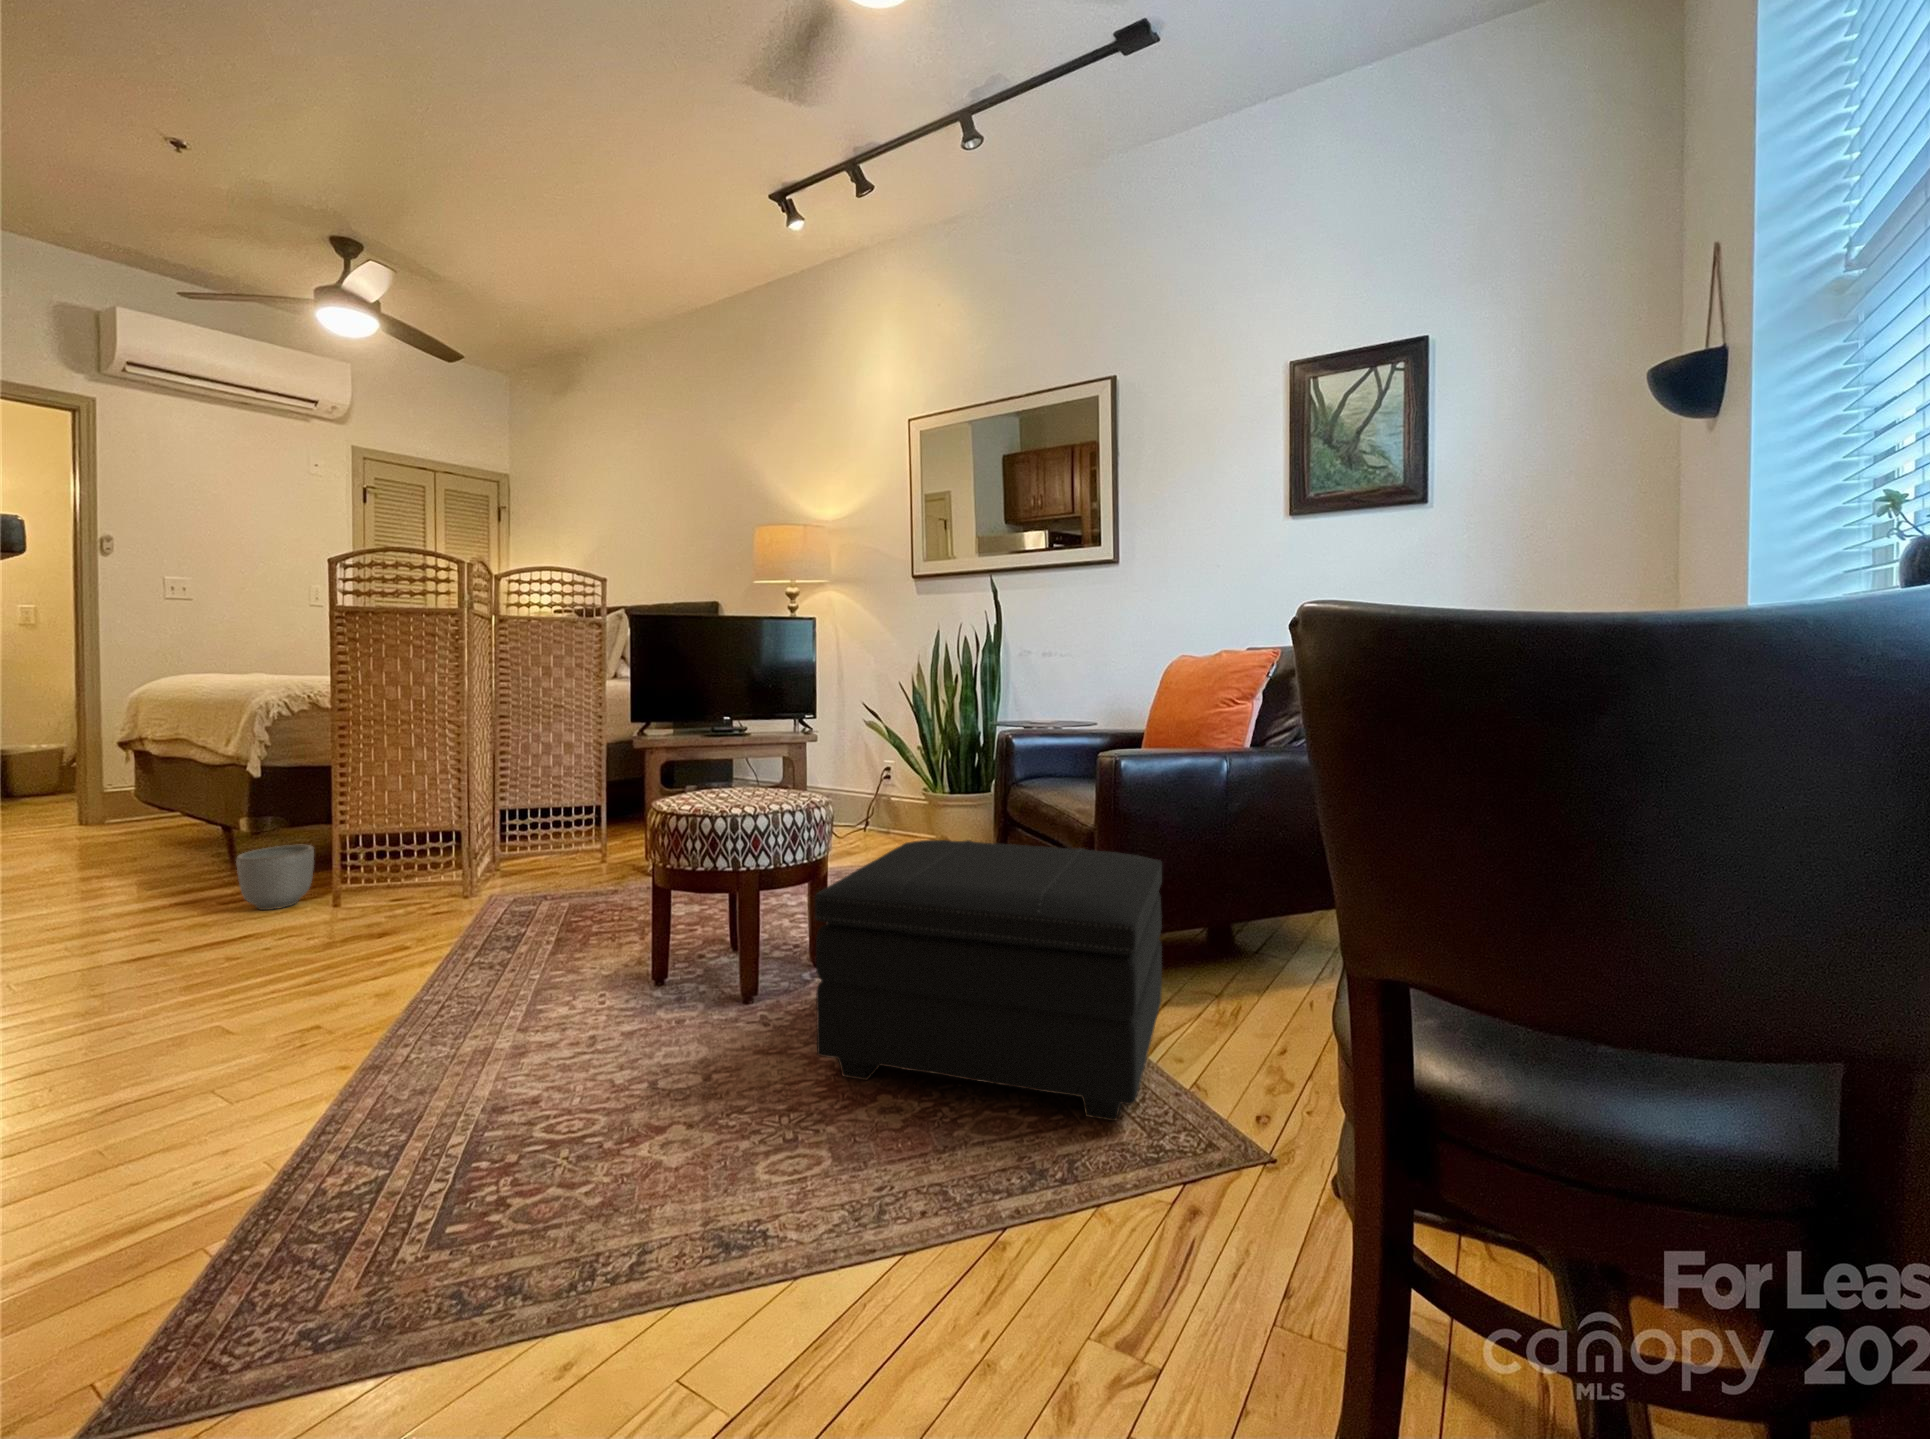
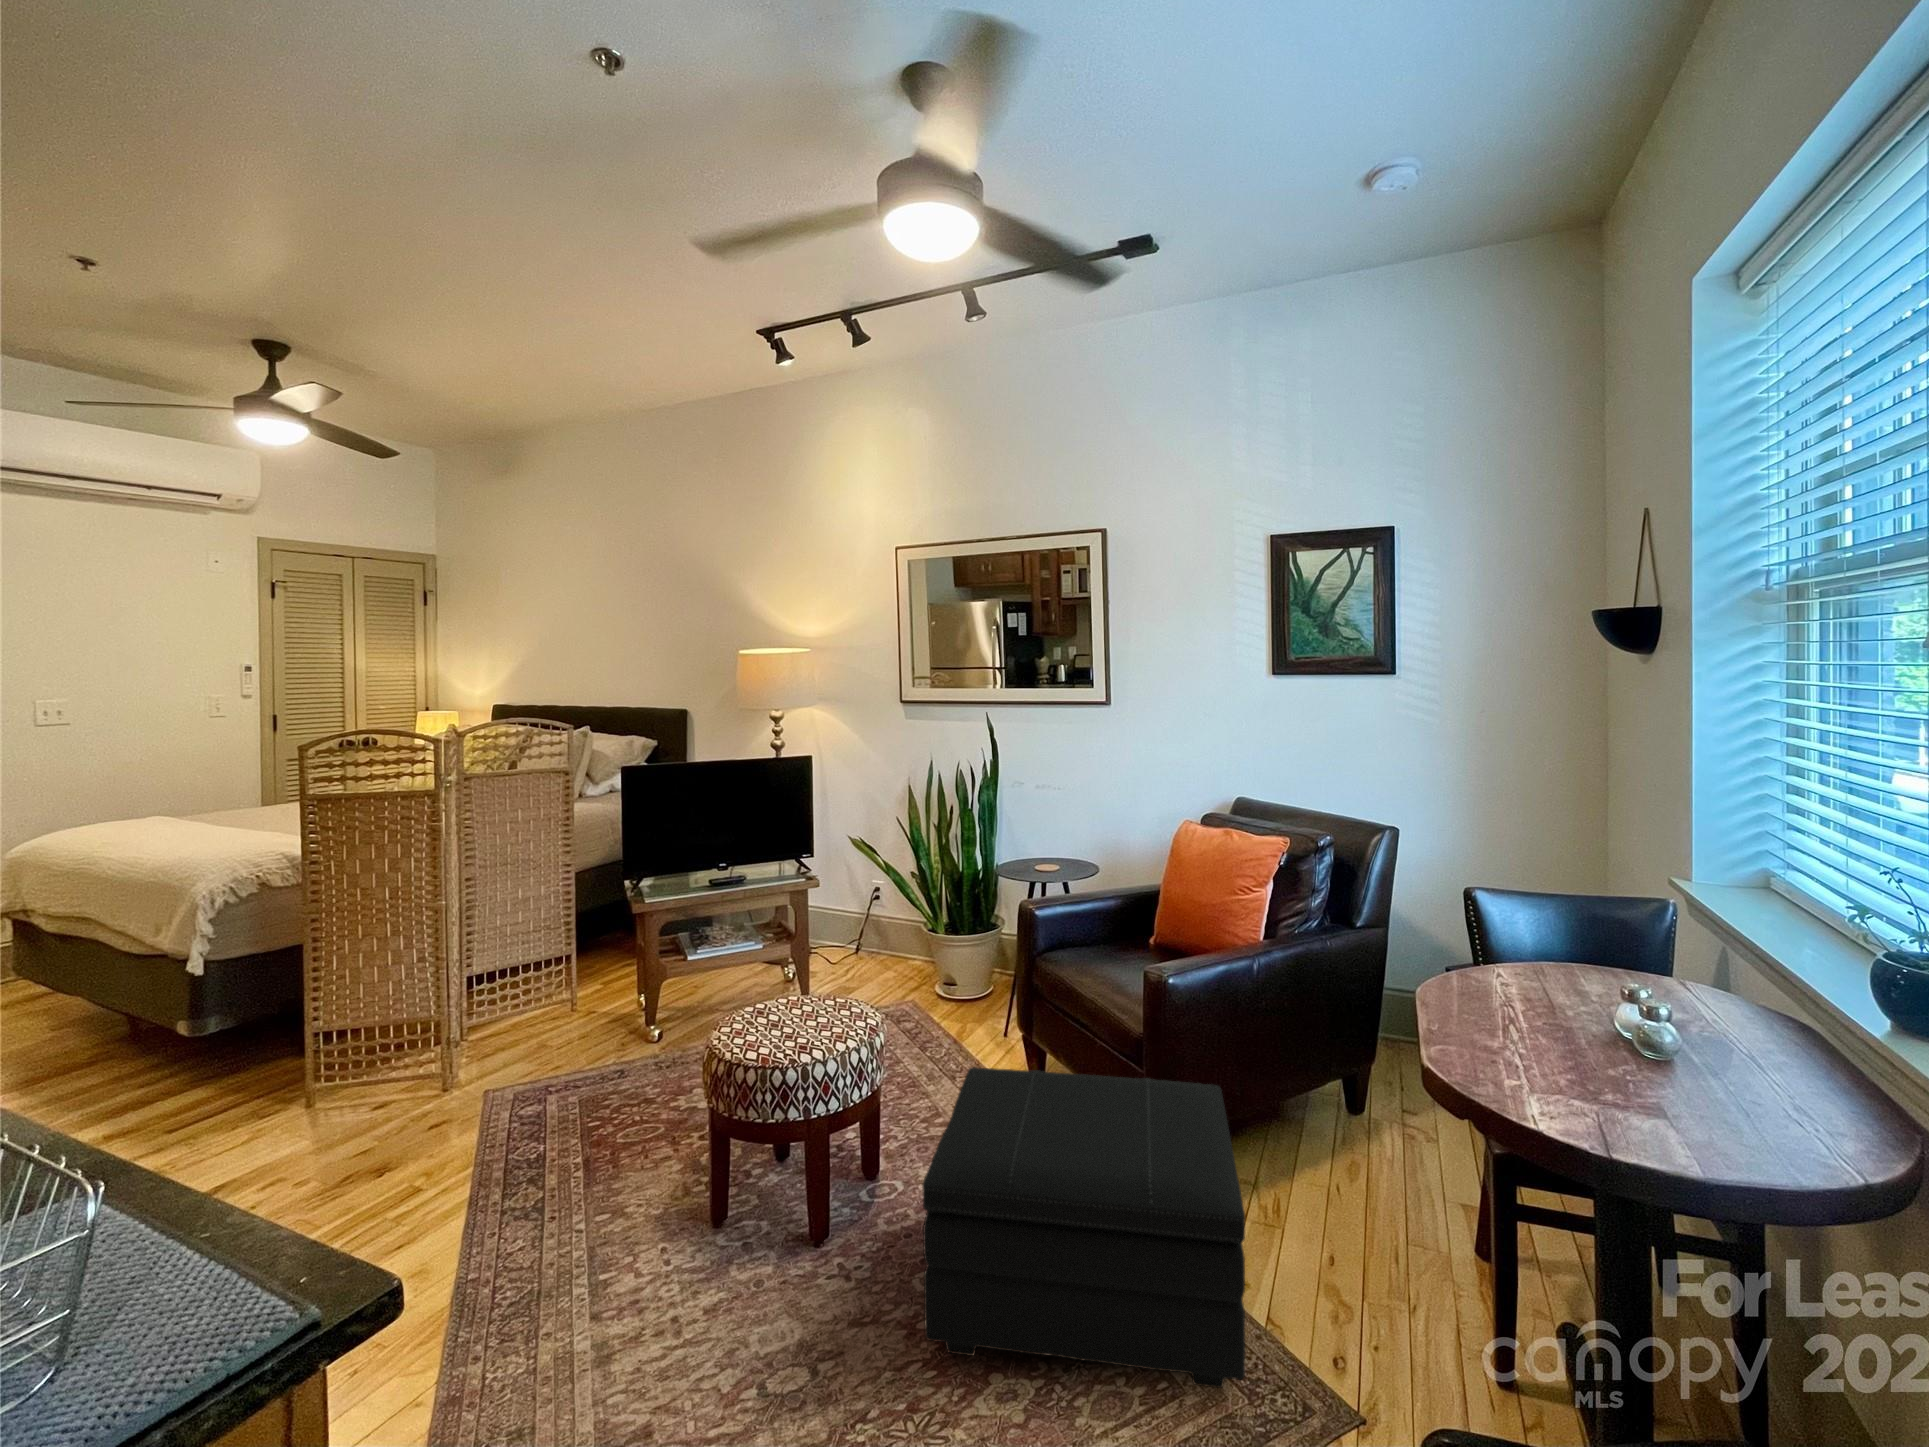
planter: present [236,845,314,910] -> none [191,1051,280,1135]

